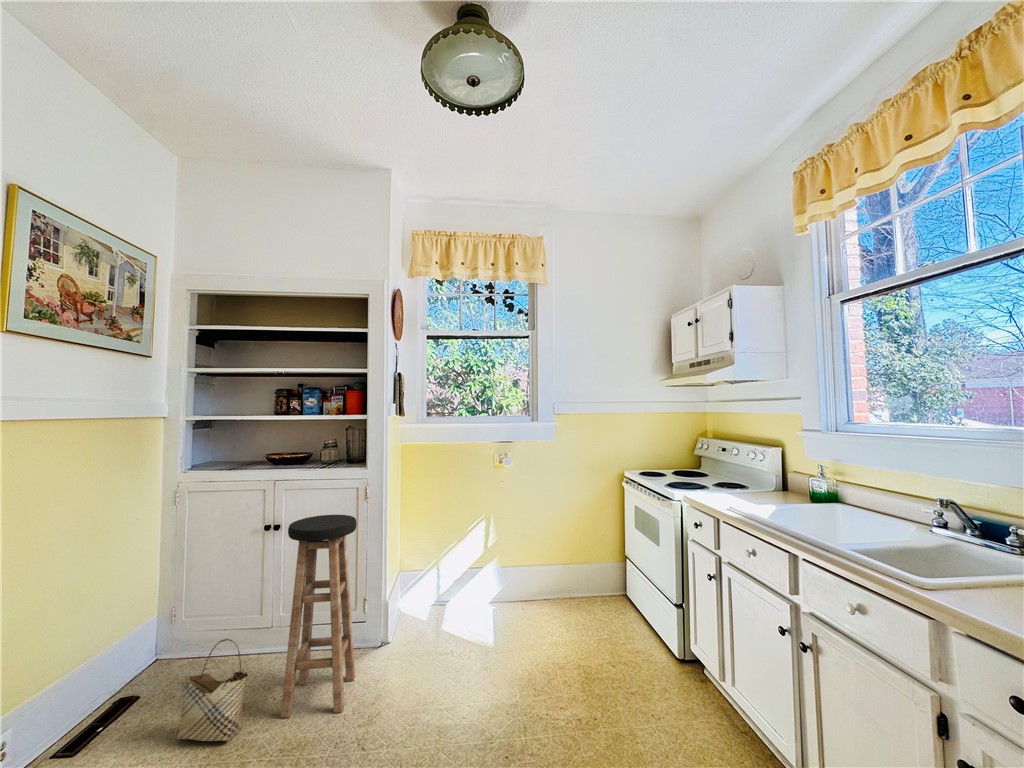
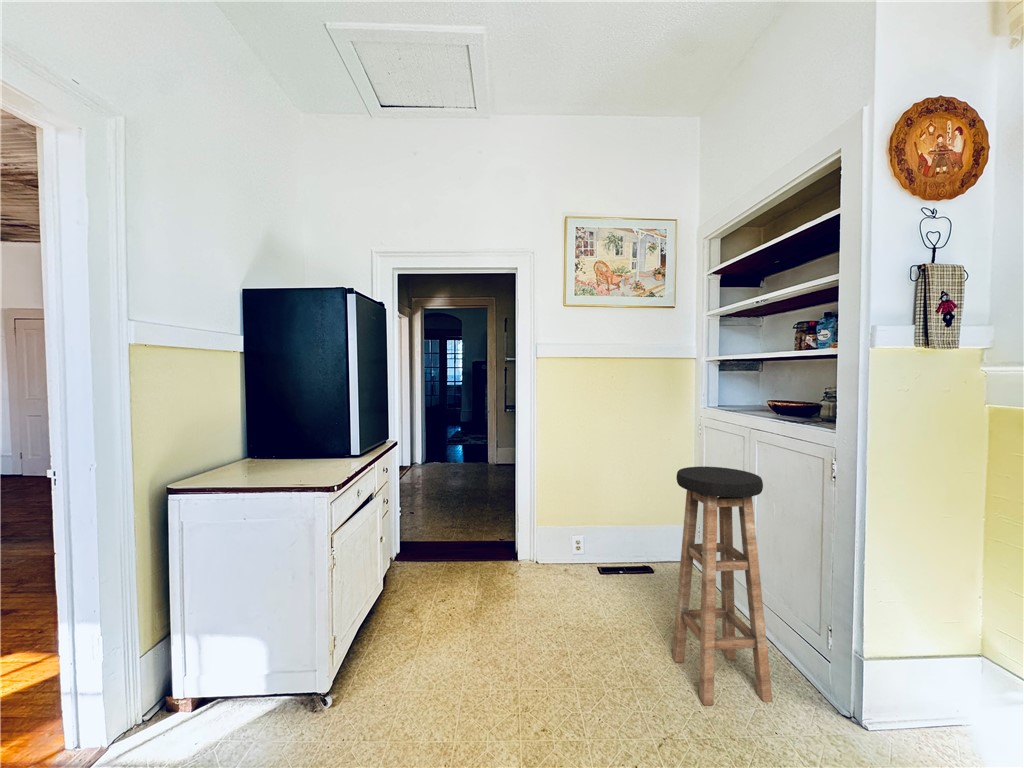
woven basket: present [177,639,248,741] -> none [621,548,656,636]

